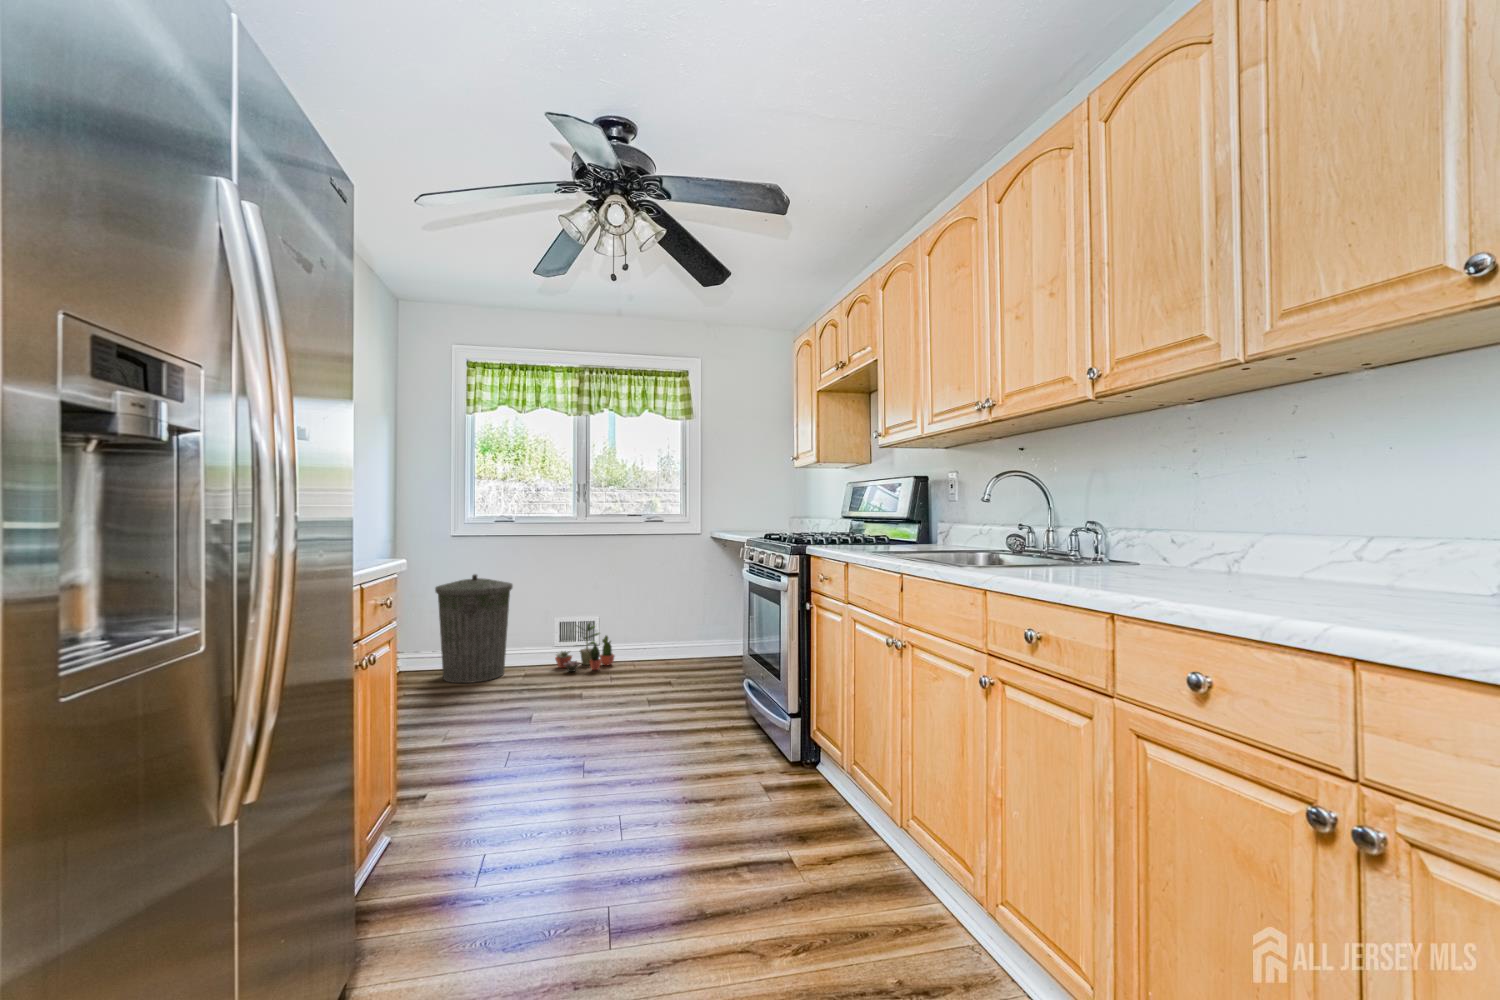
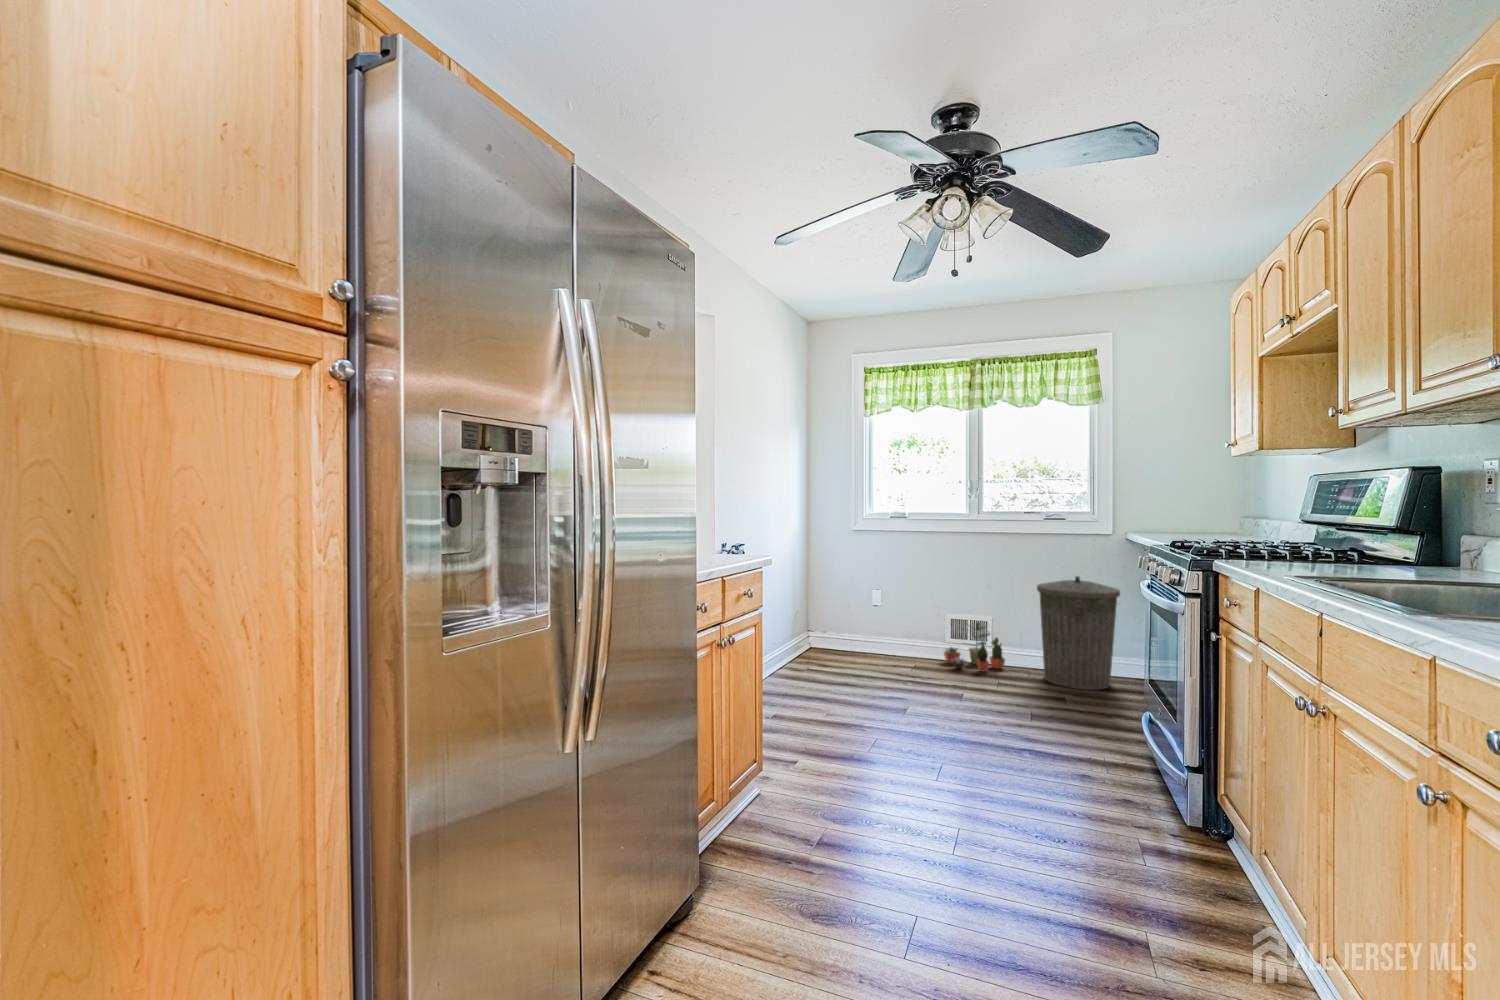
trash can: present [435,574,513,683] -> present [1037,576,1120,690]

